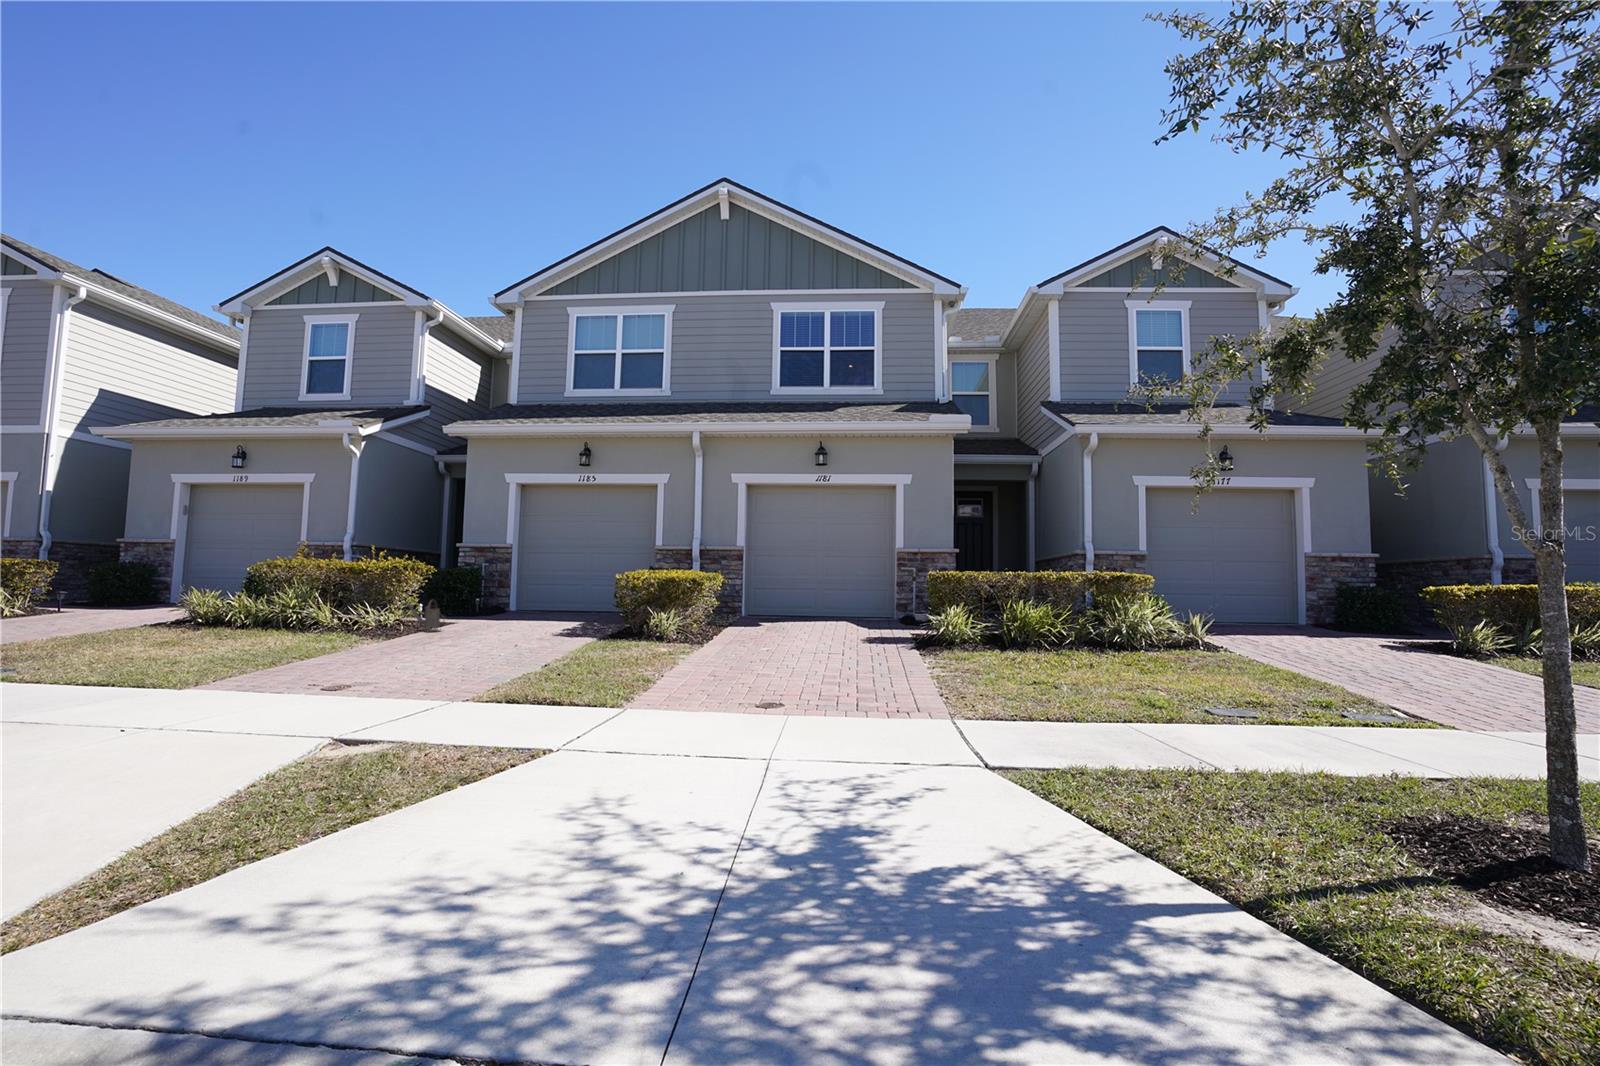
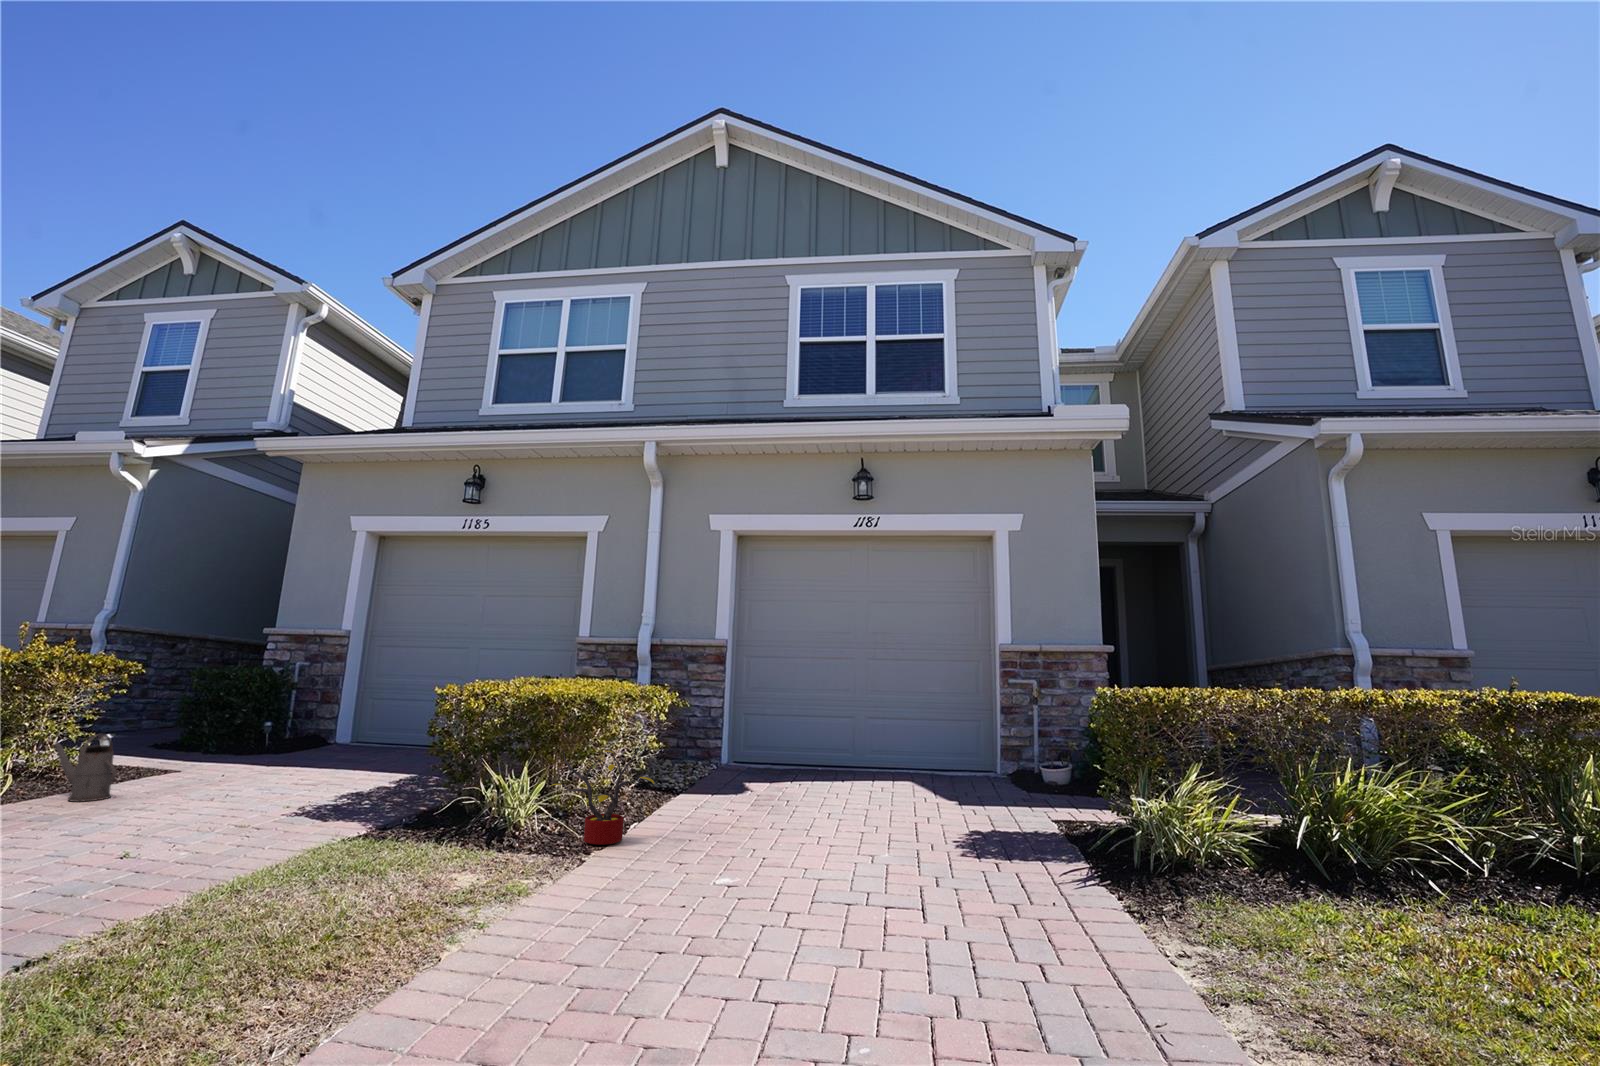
decorative plant: none [678,599,723,641] -> present [553,744,654,845]

